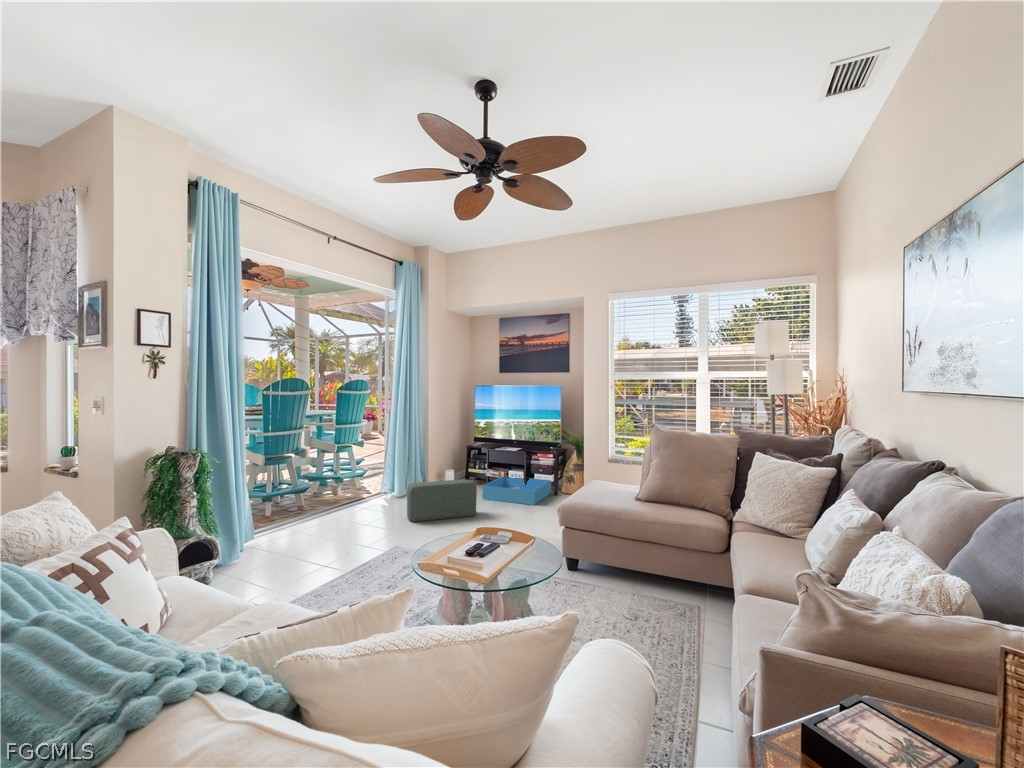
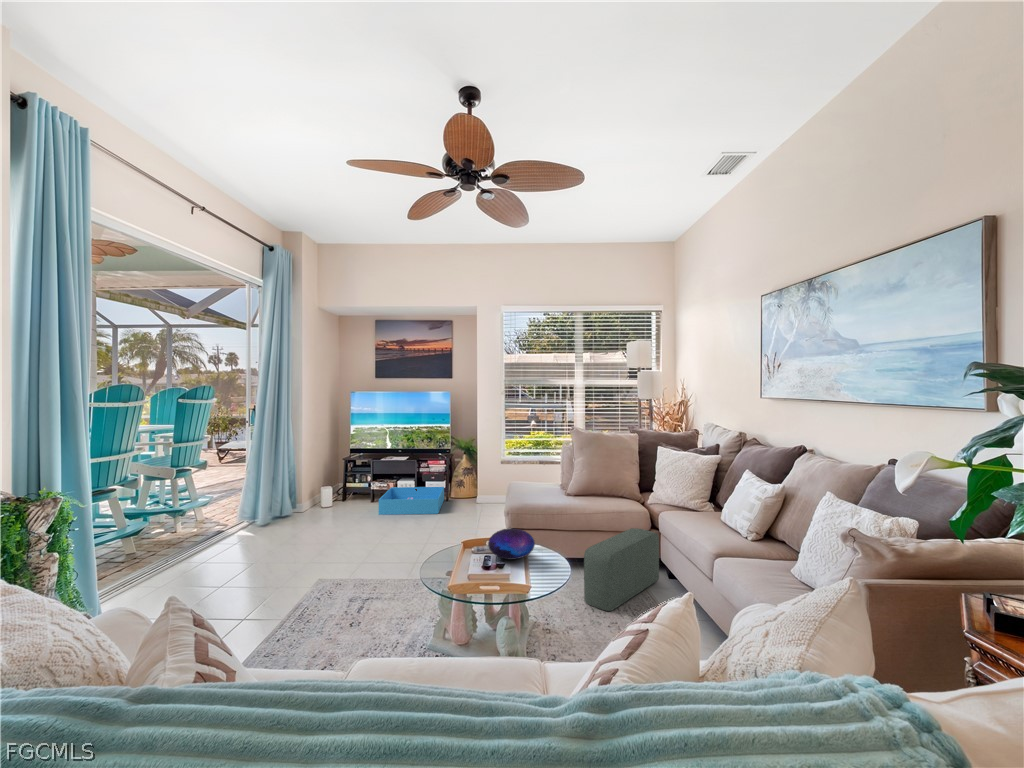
pouf: present [407,479,477,522] -> present [584,528,659,611]
decorative orb: none [487,520,531,550] -> present [488,528,535,559]

